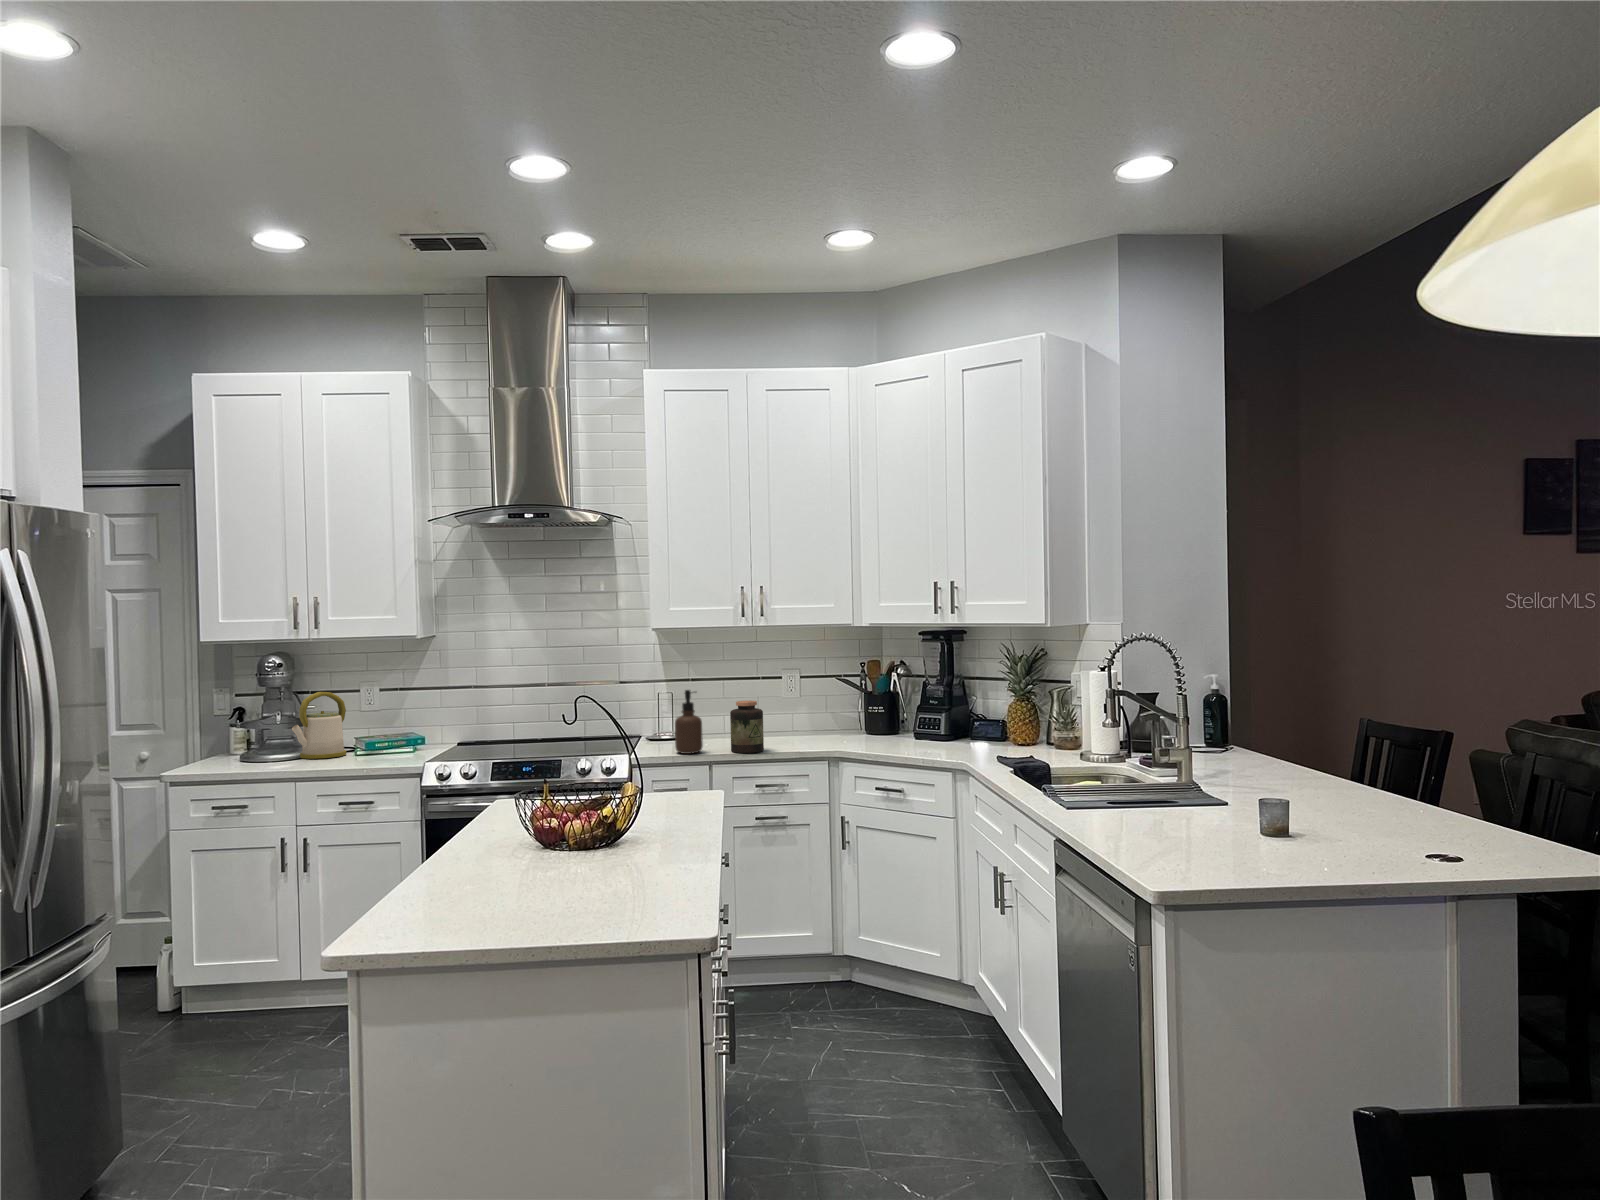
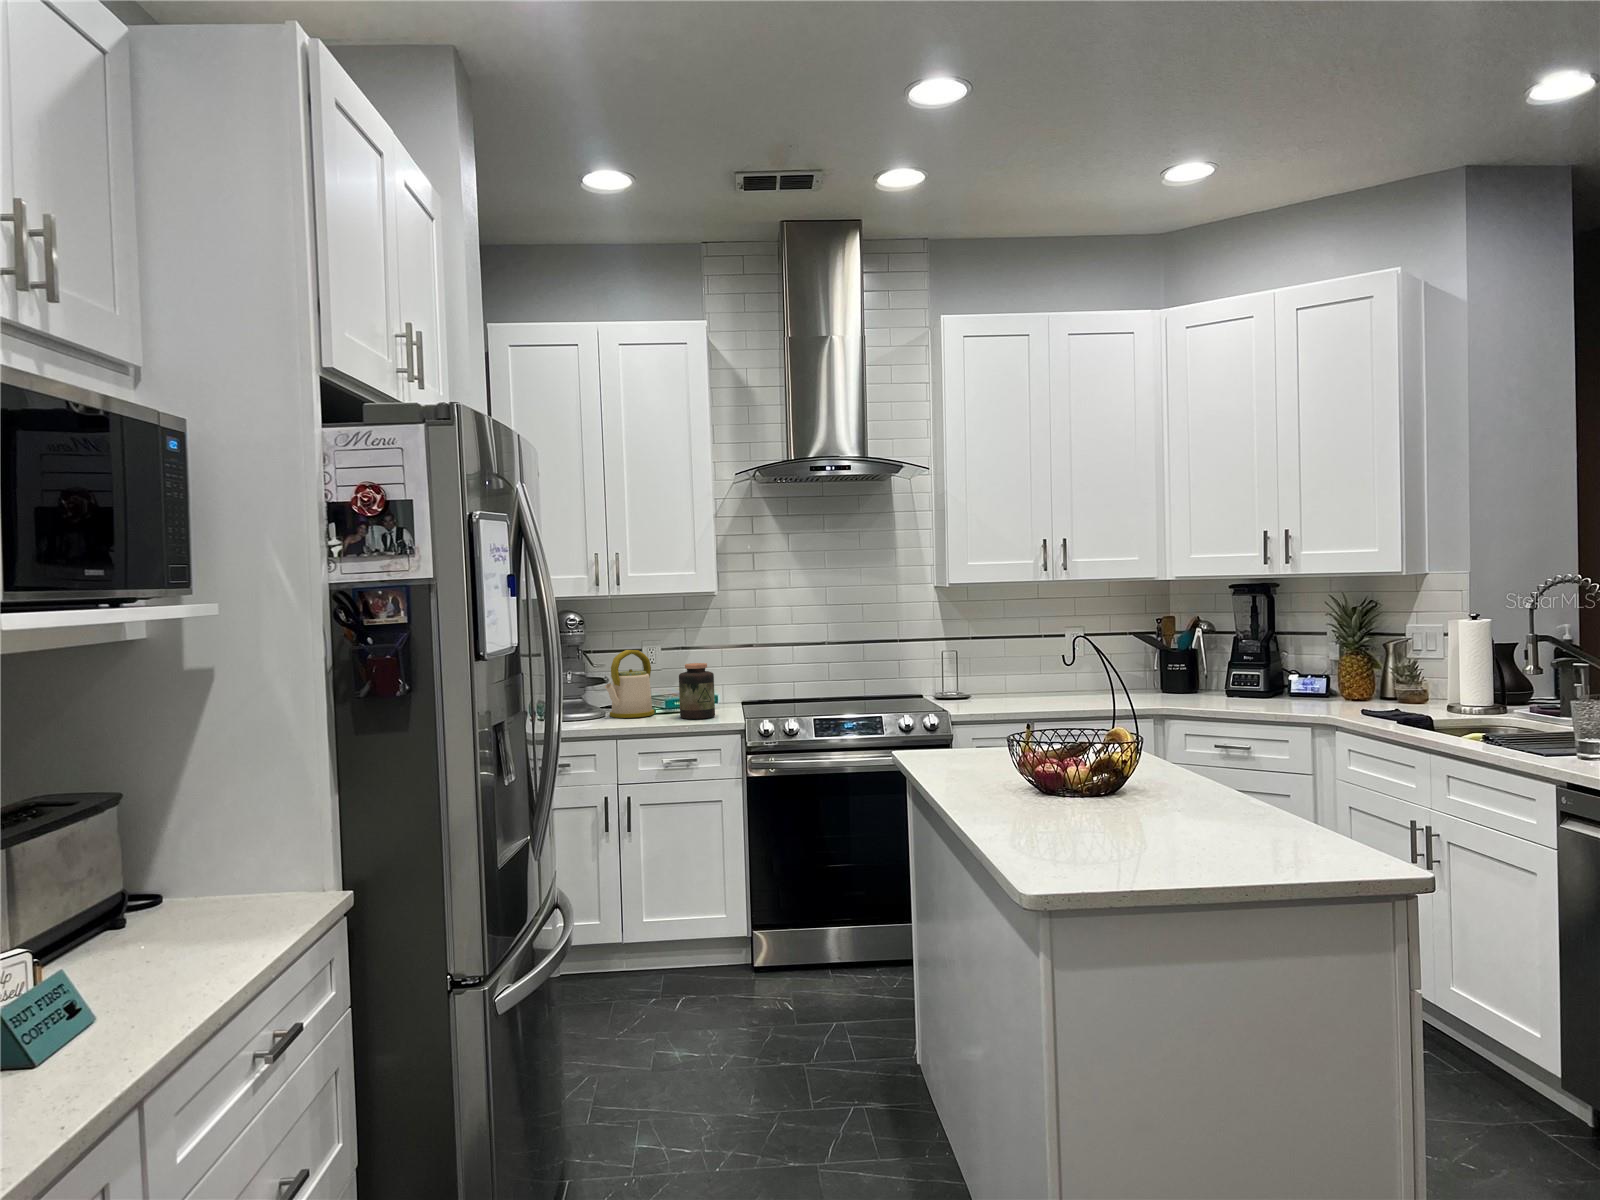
soap dispenser: present [675,690,703,754] -> none [987,646,1016,711]
jar: present [730,701,764,753] -> present [679,663,715,719]

